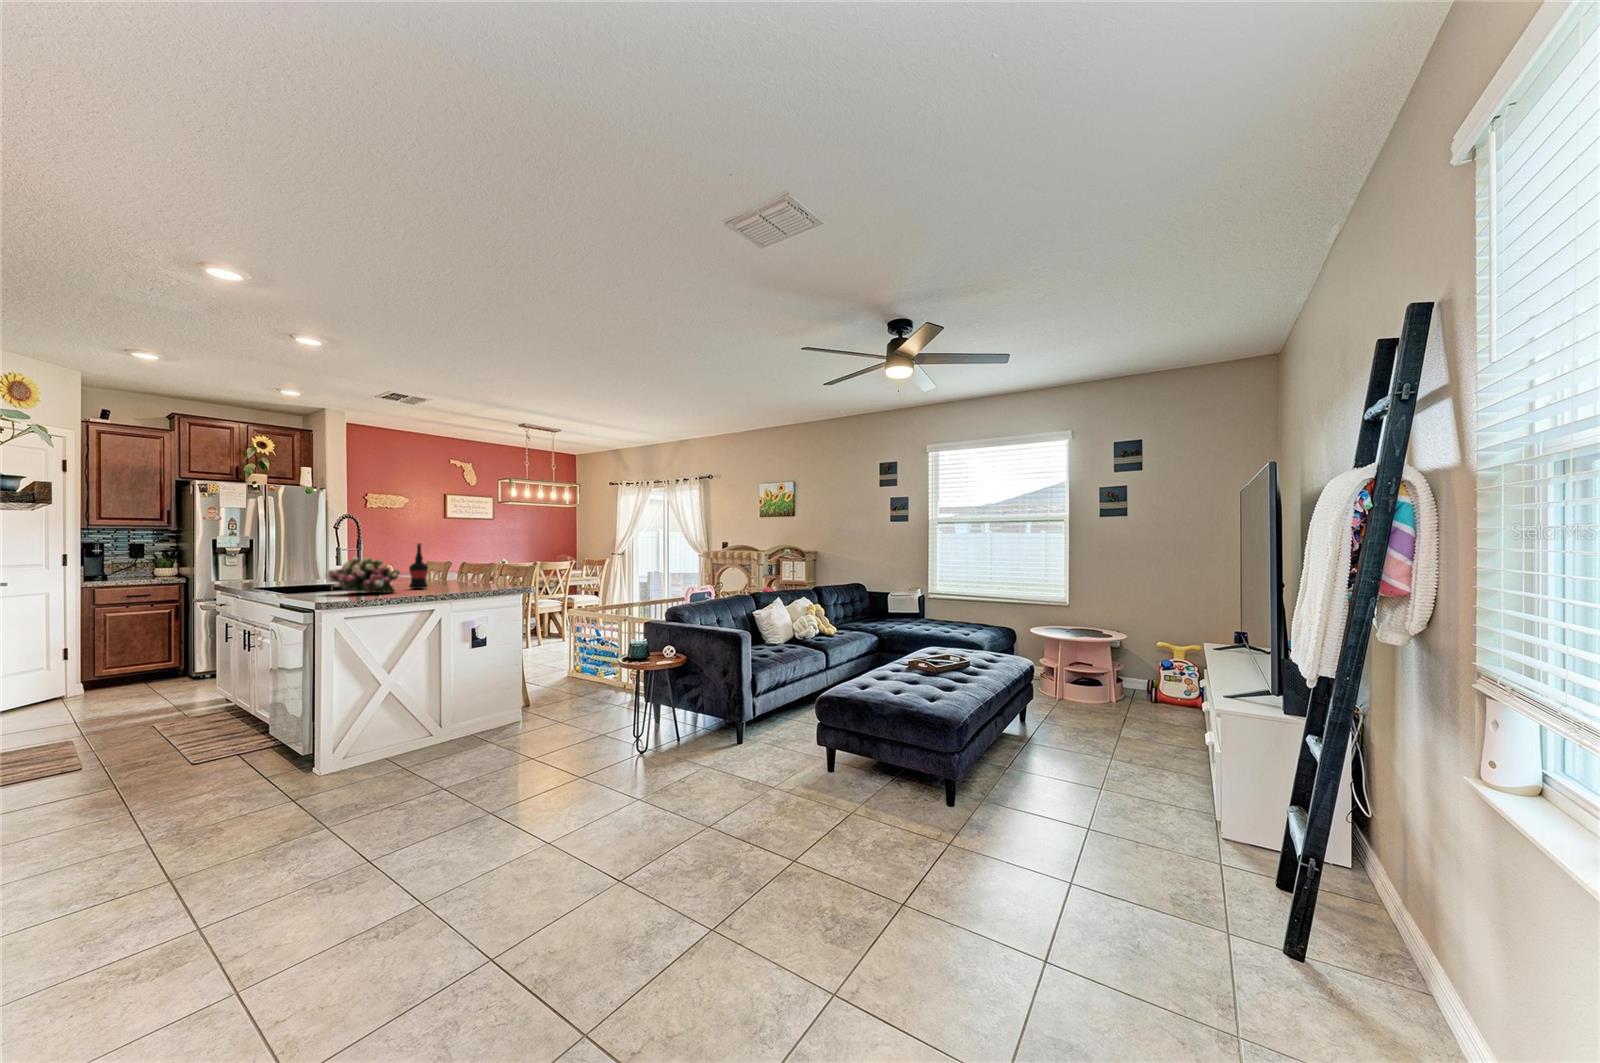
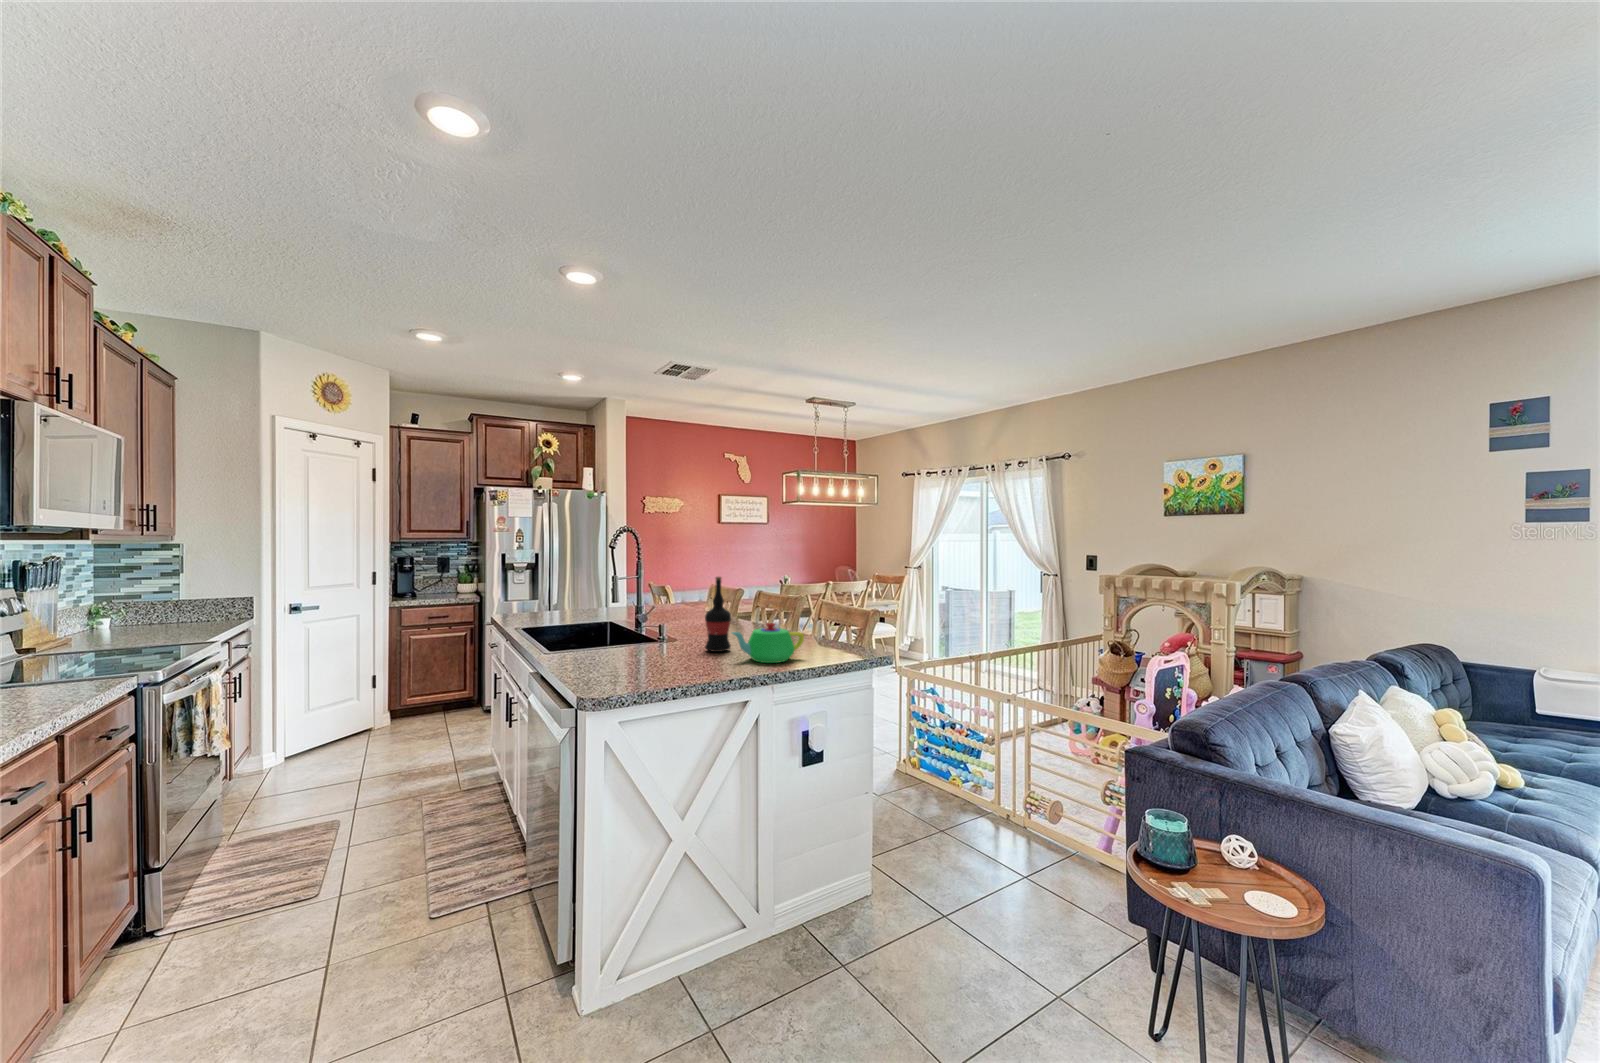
flower arrangement: present [327,557,400,593] -> none [593,605,695,671]
teapot: none [425,569,476,591] -> present [732,623,804,663]

